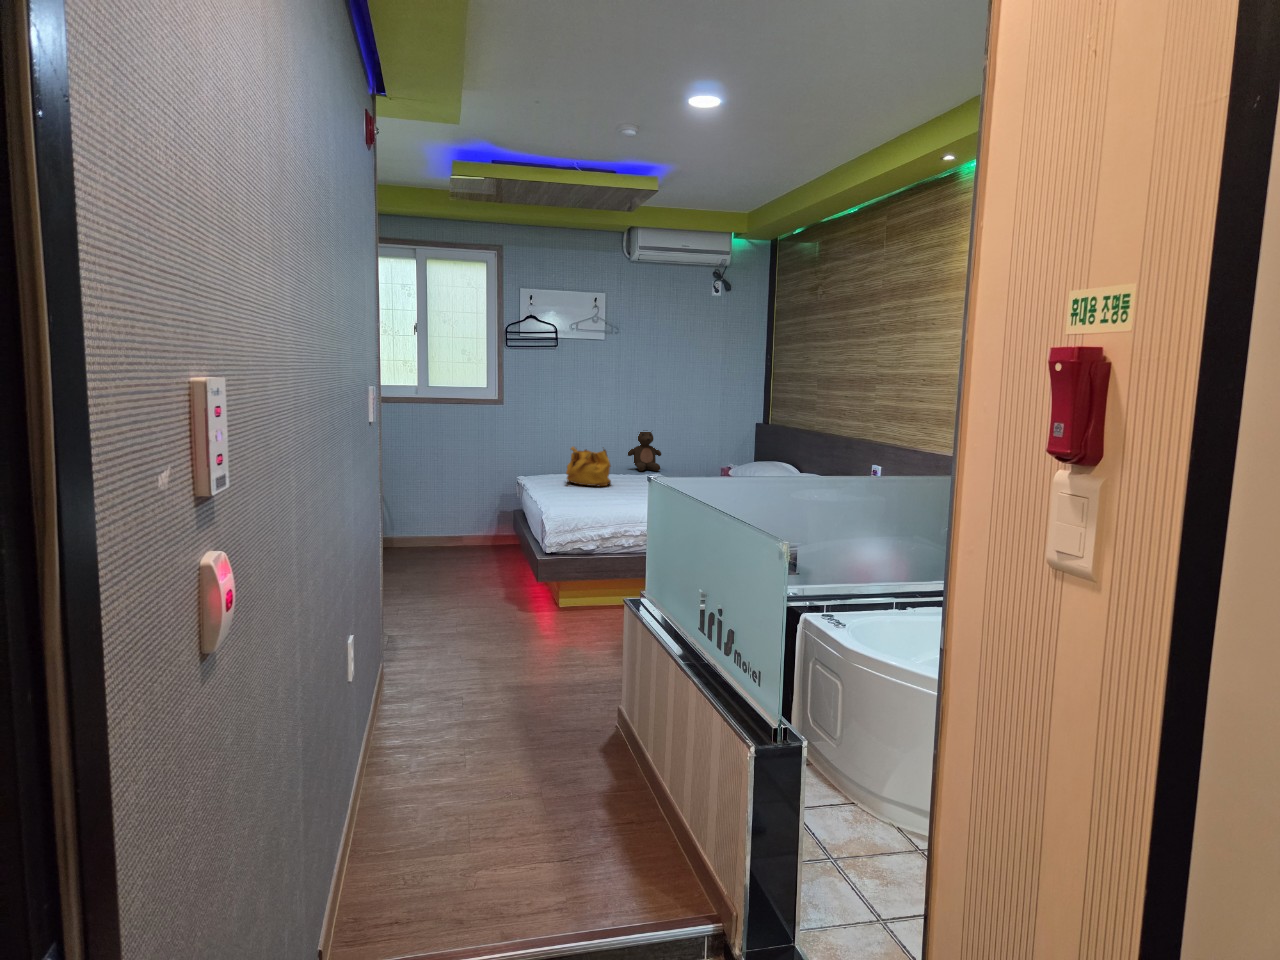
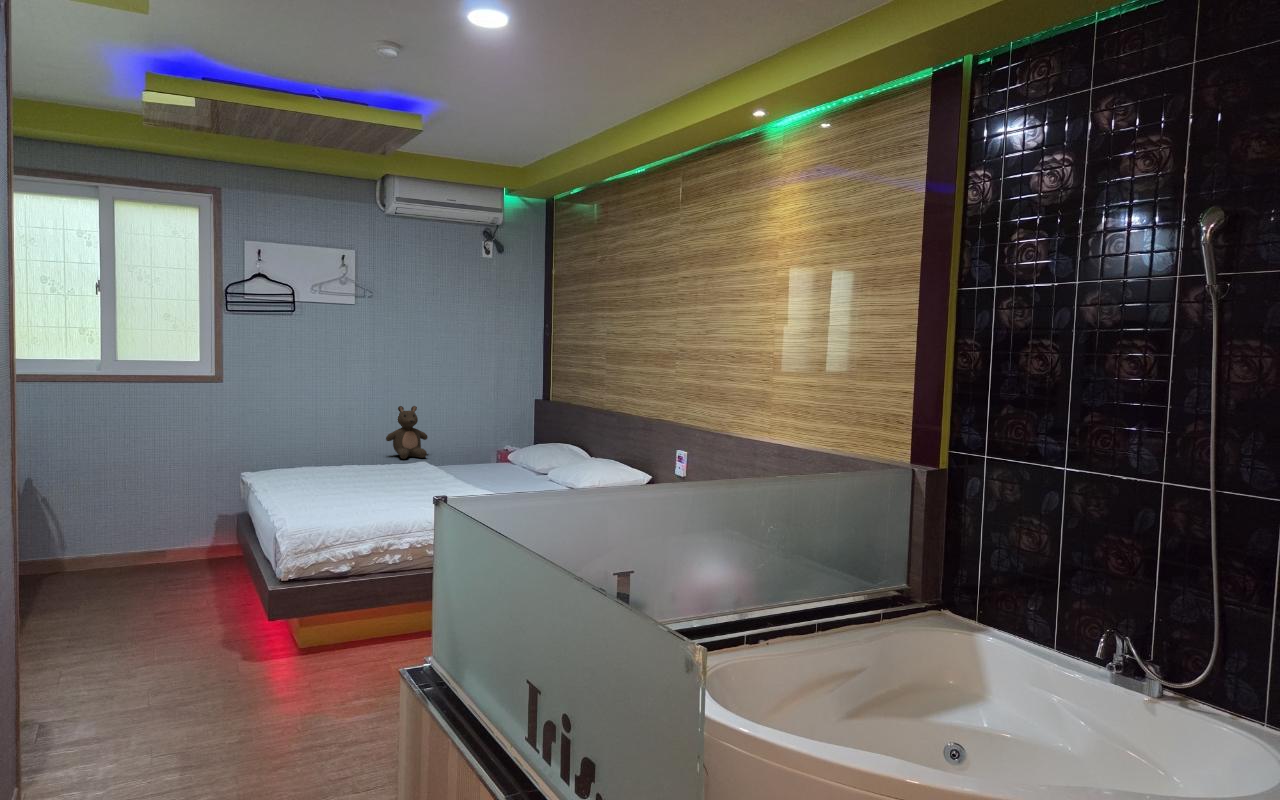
handbag: present [566,447,611,486] -> none [309,435,368,484]

